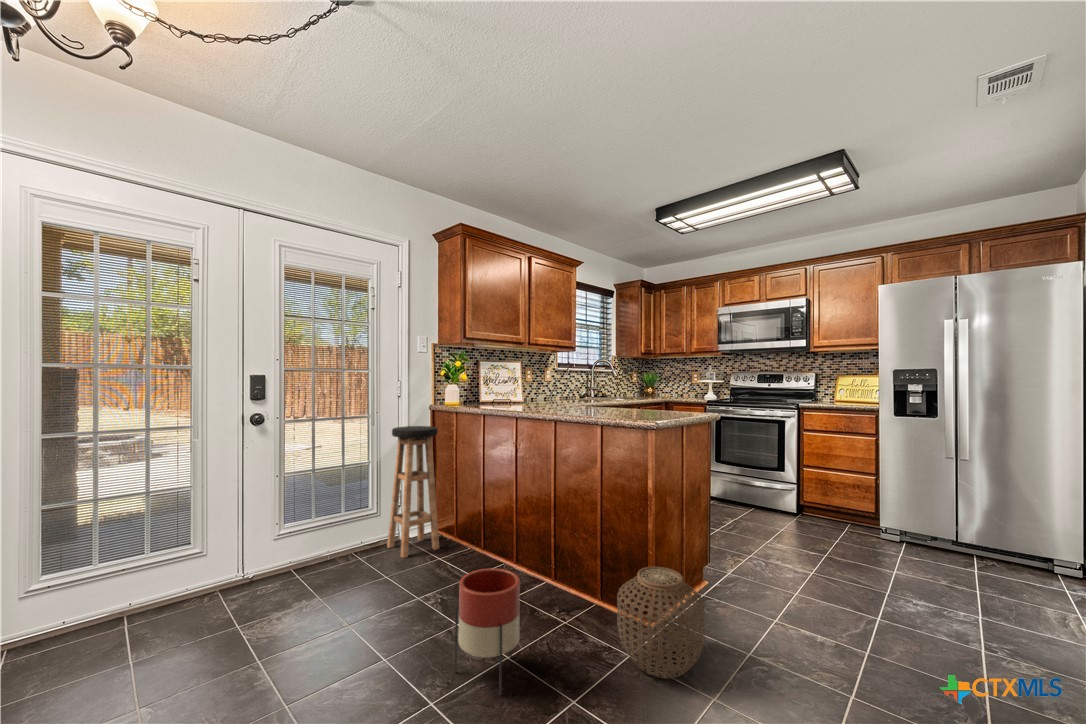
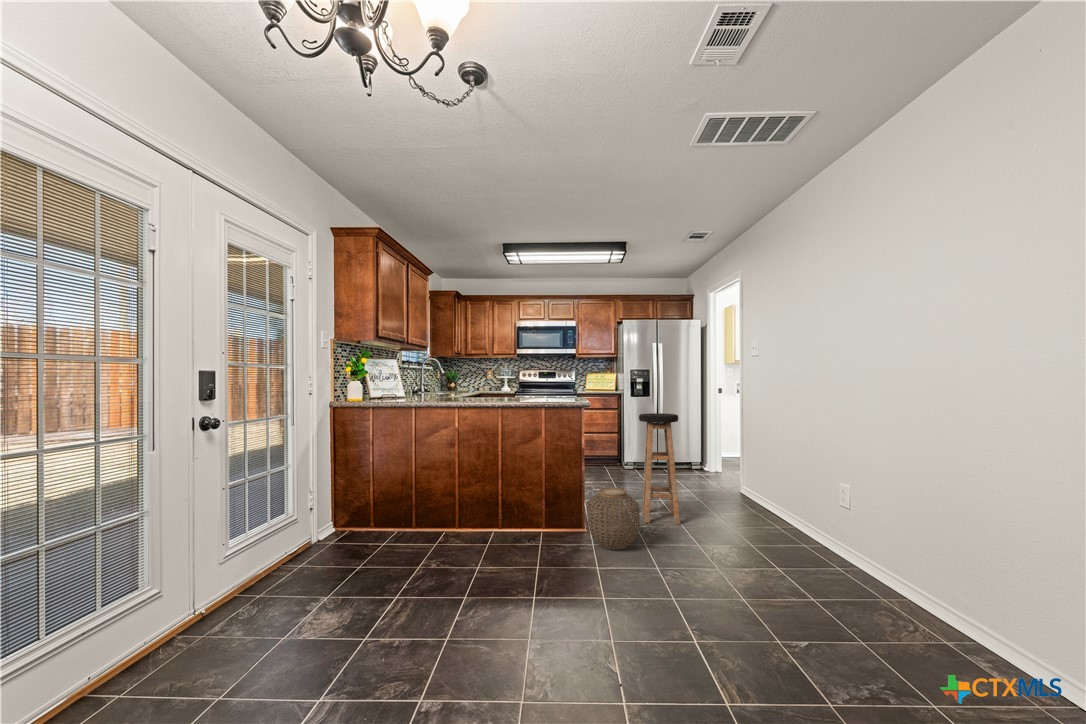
bar stool: present [387,426,439,558] -> present [639,413,680,524]
planter: present [455,568,520,695] -> none [519,508,565,588]

